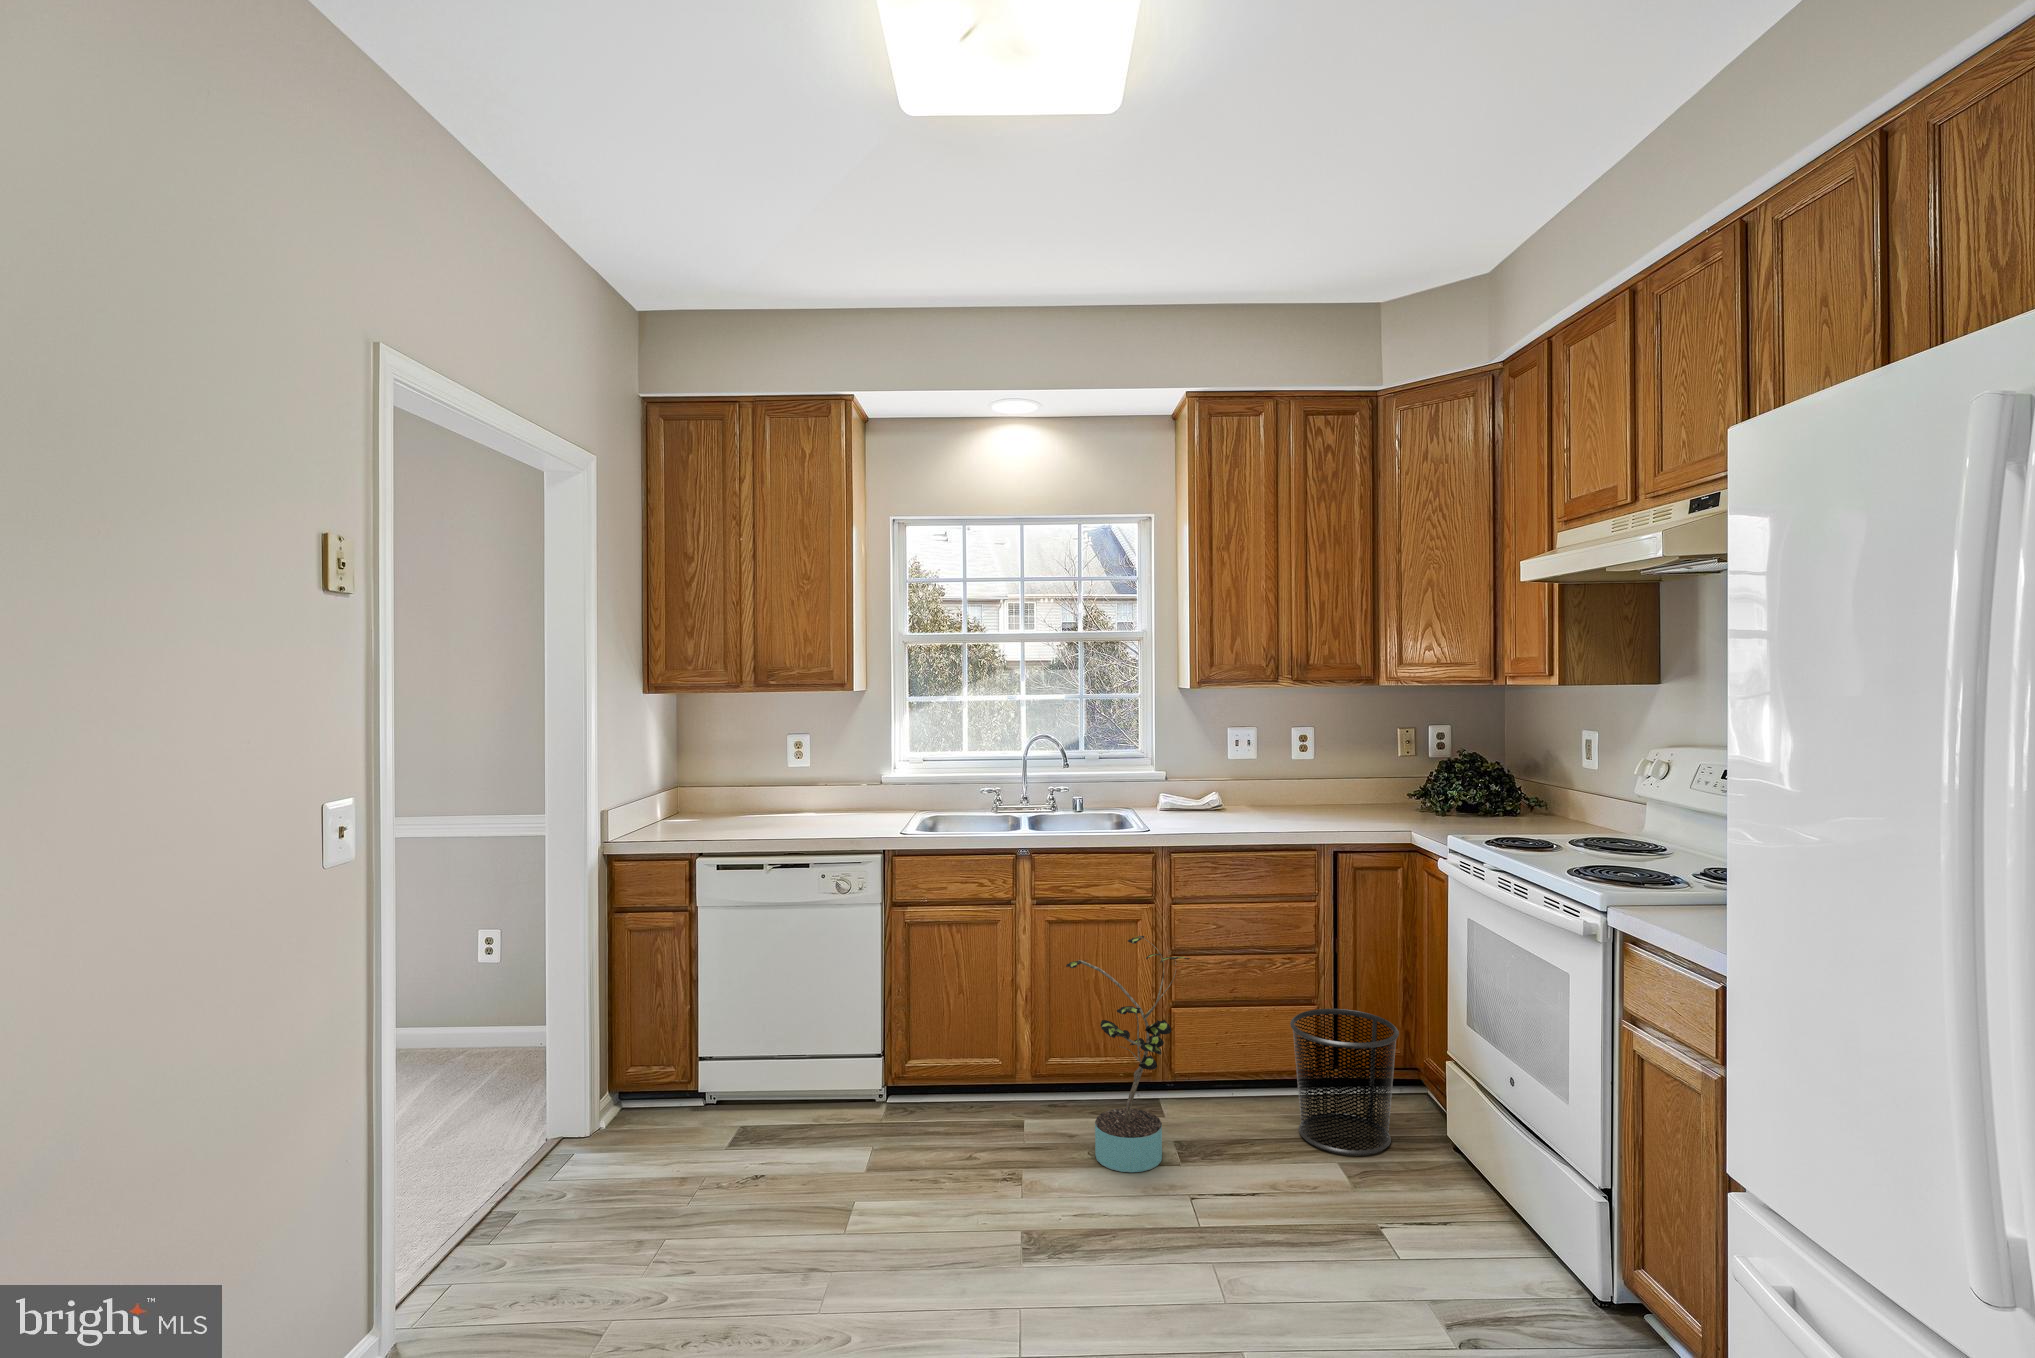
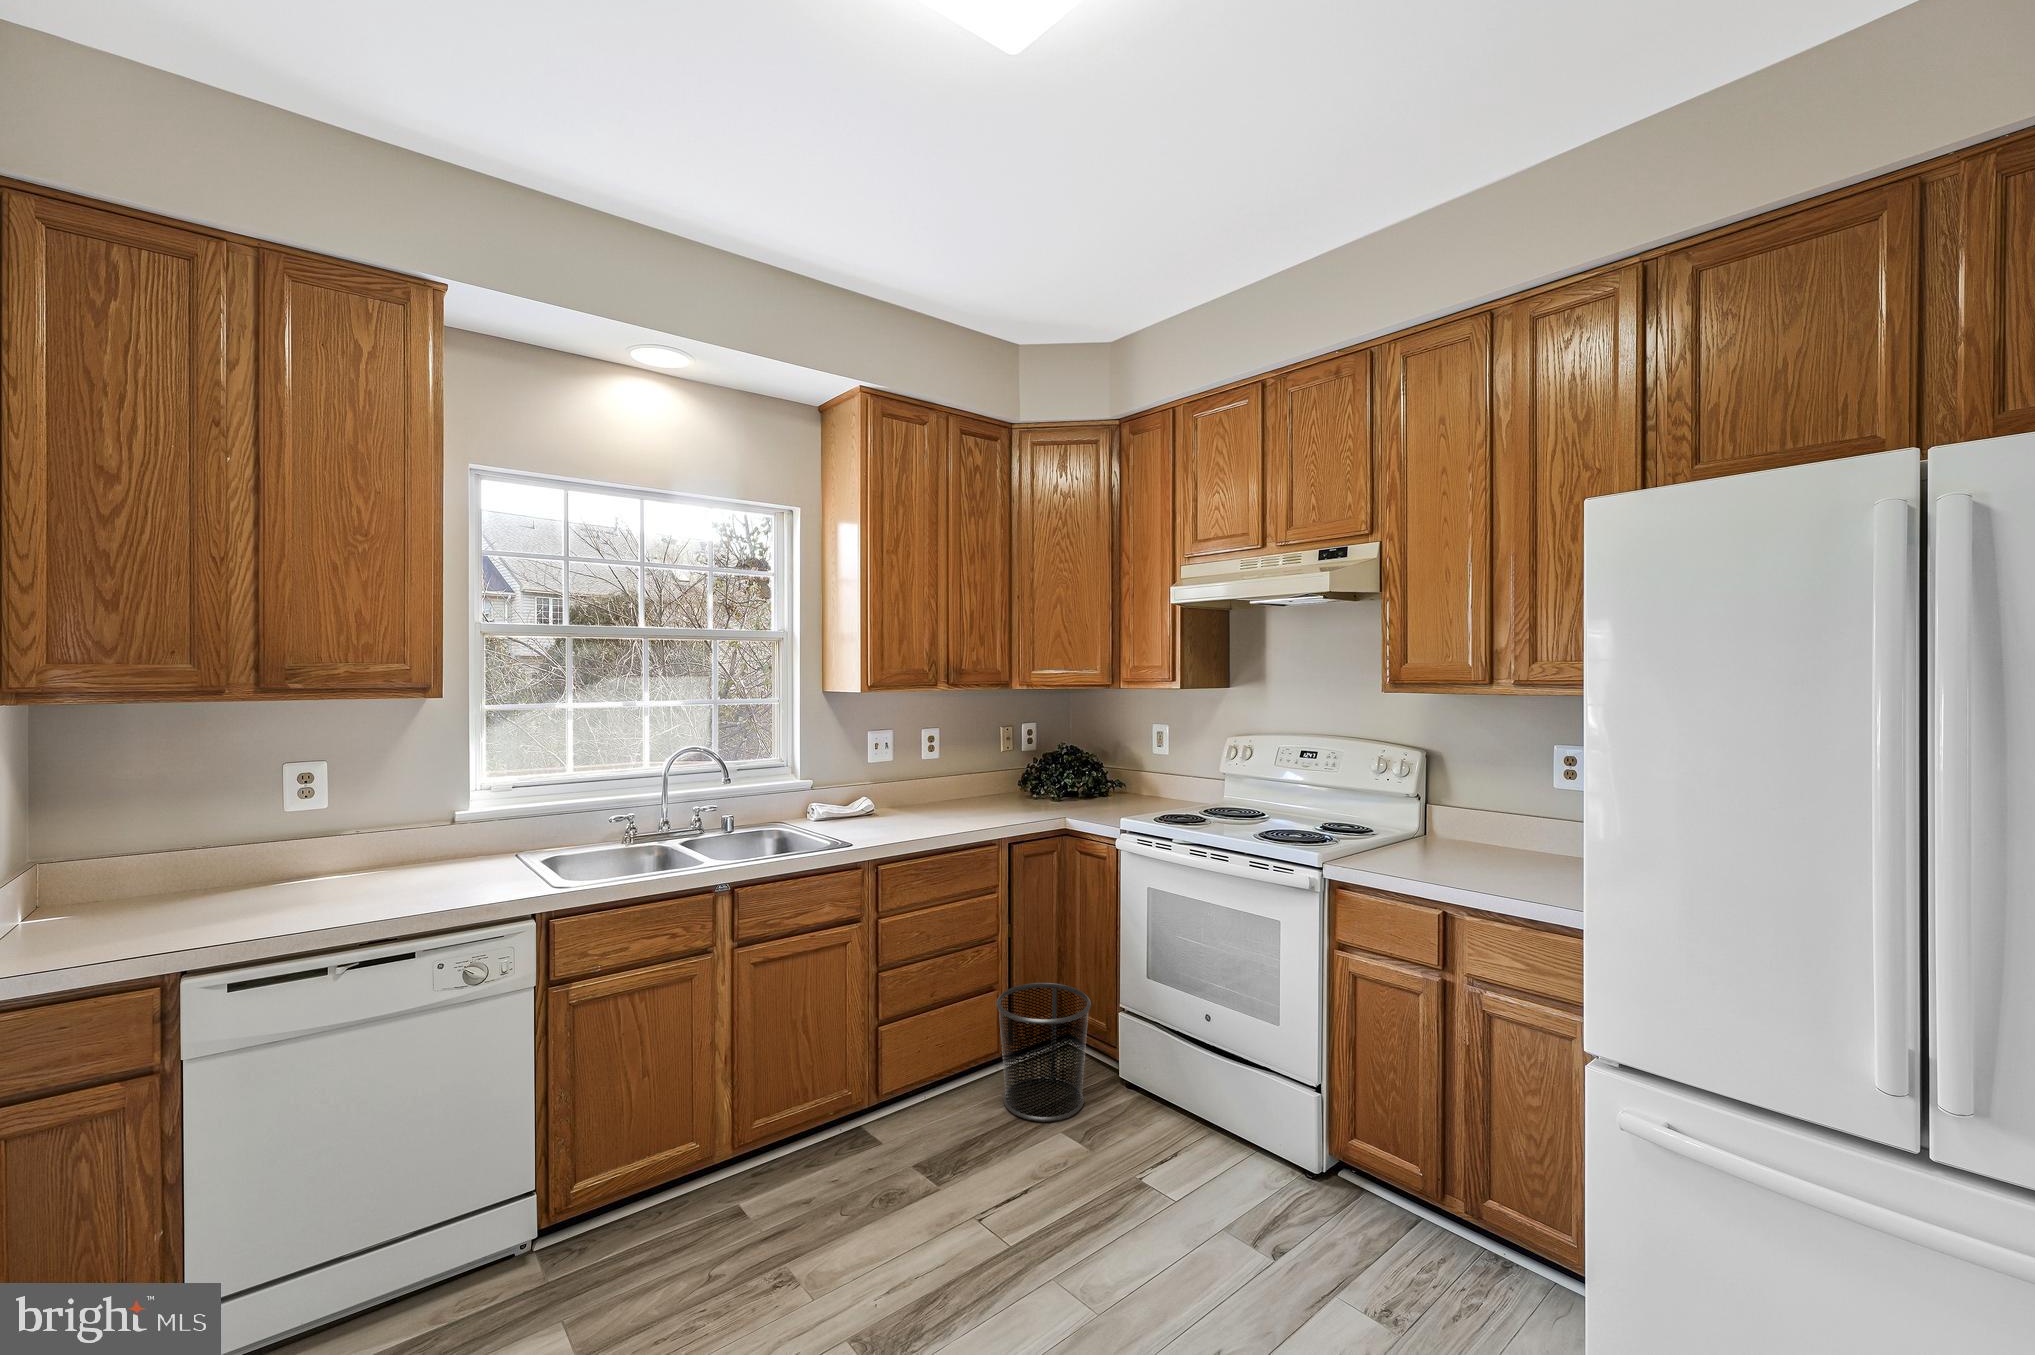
potted plant: present [1066,936,1190,1172] -> none [812,958,950,1223]

